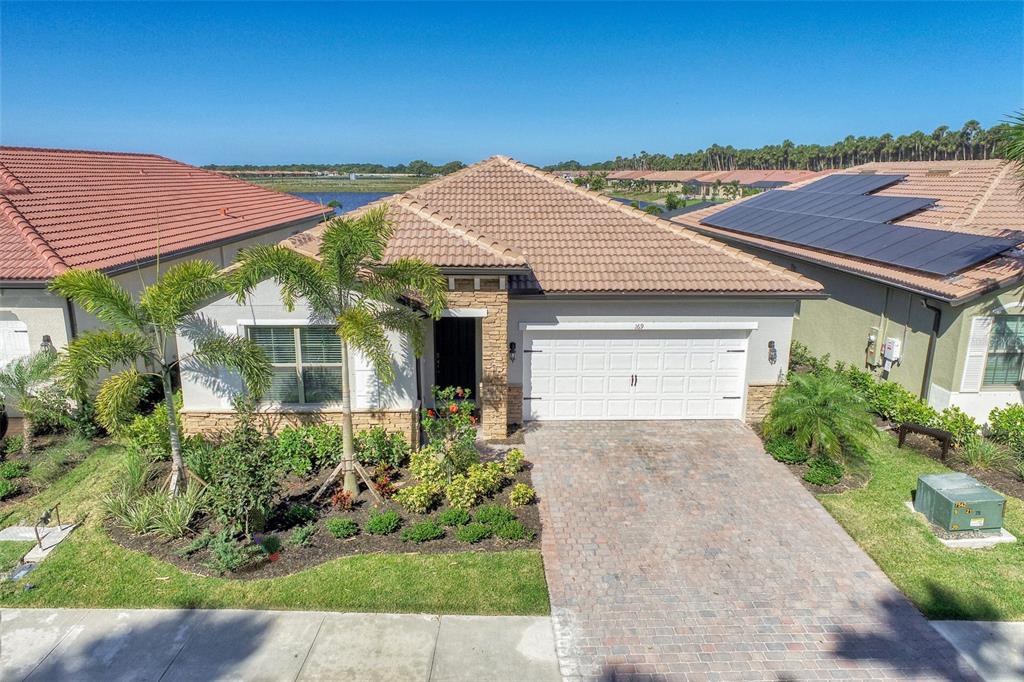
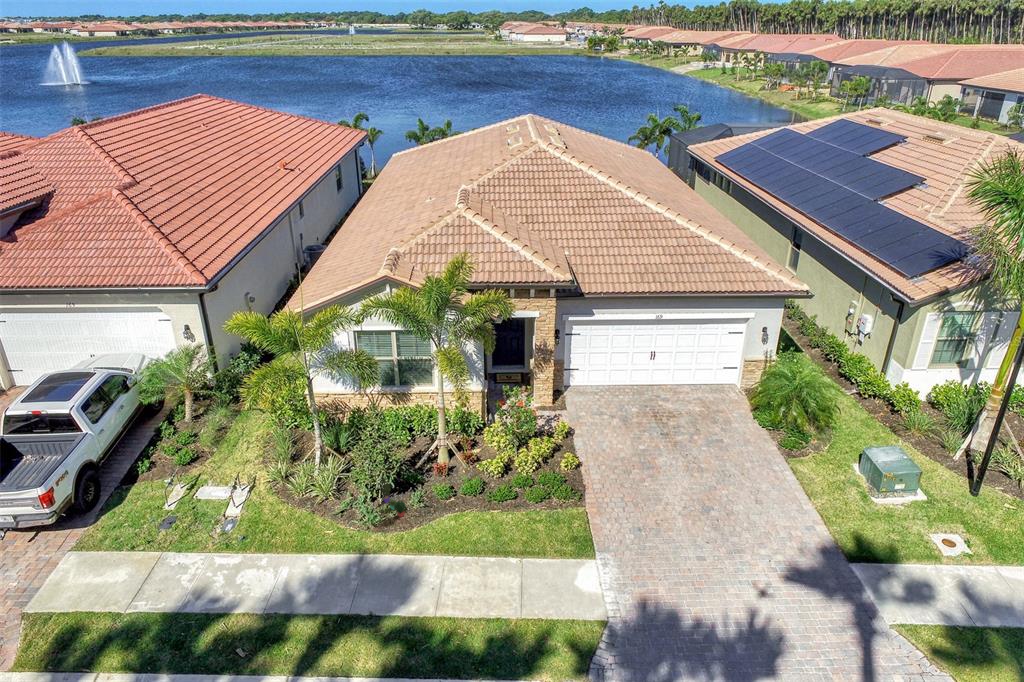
bench: present [898,421,954,460] -> none [858,392,902,425]

